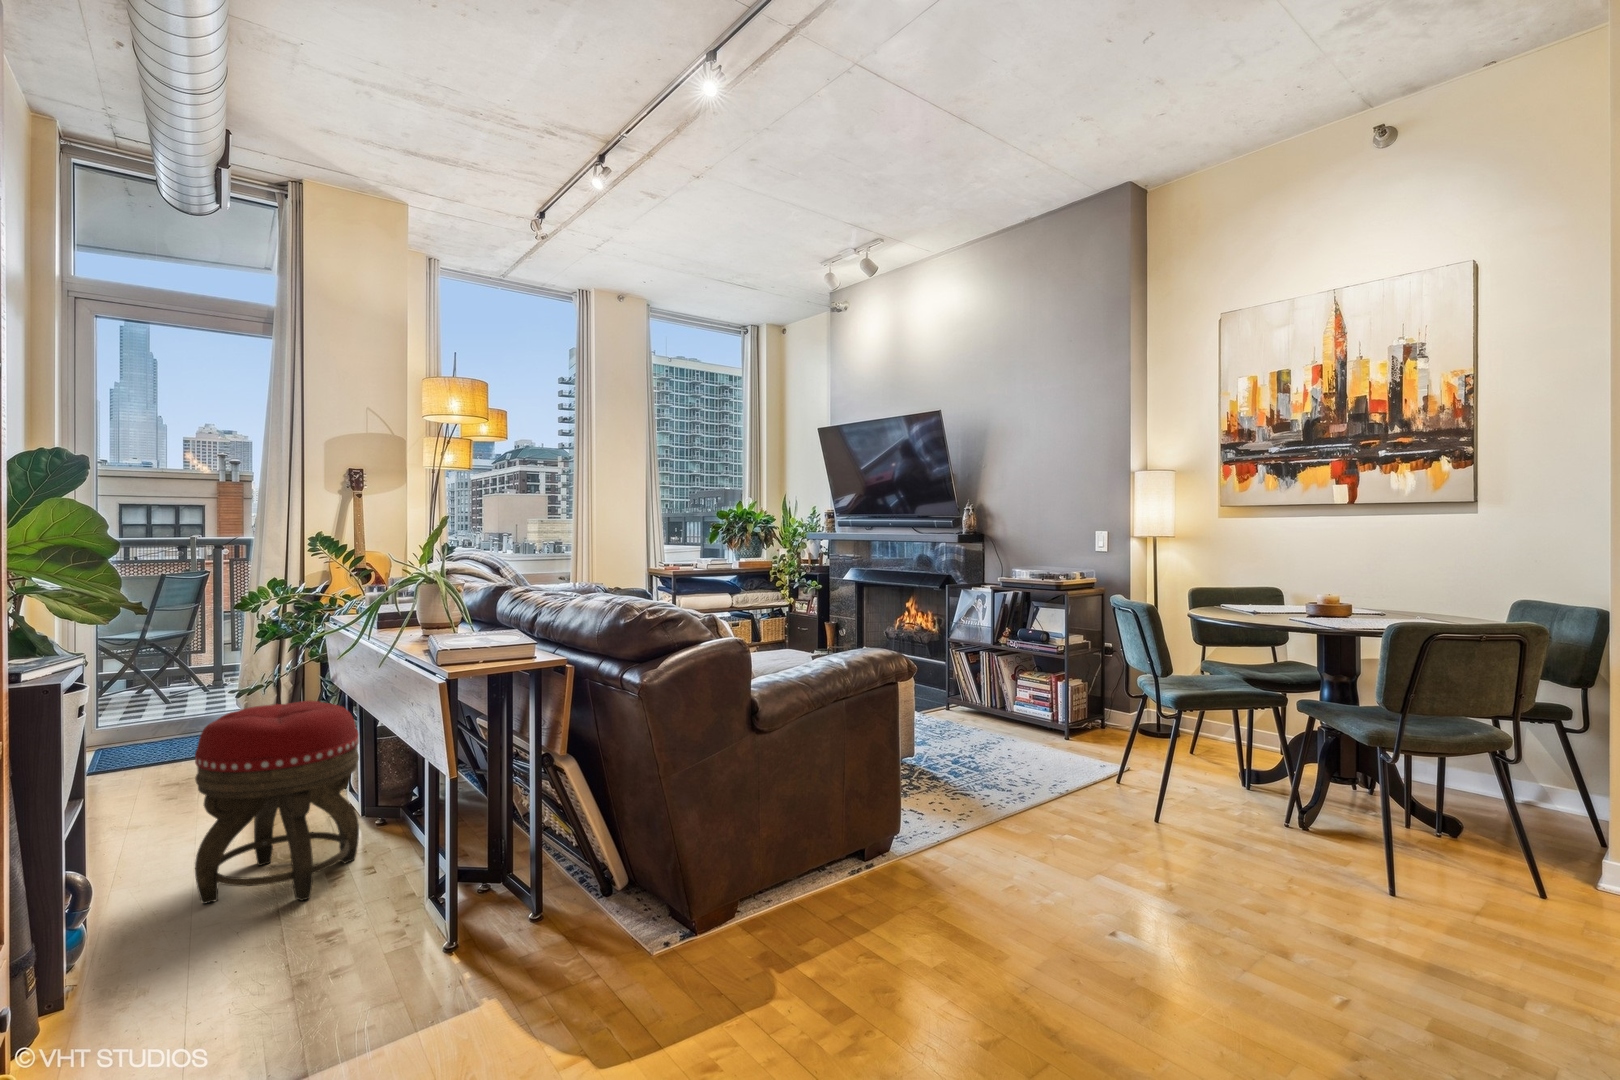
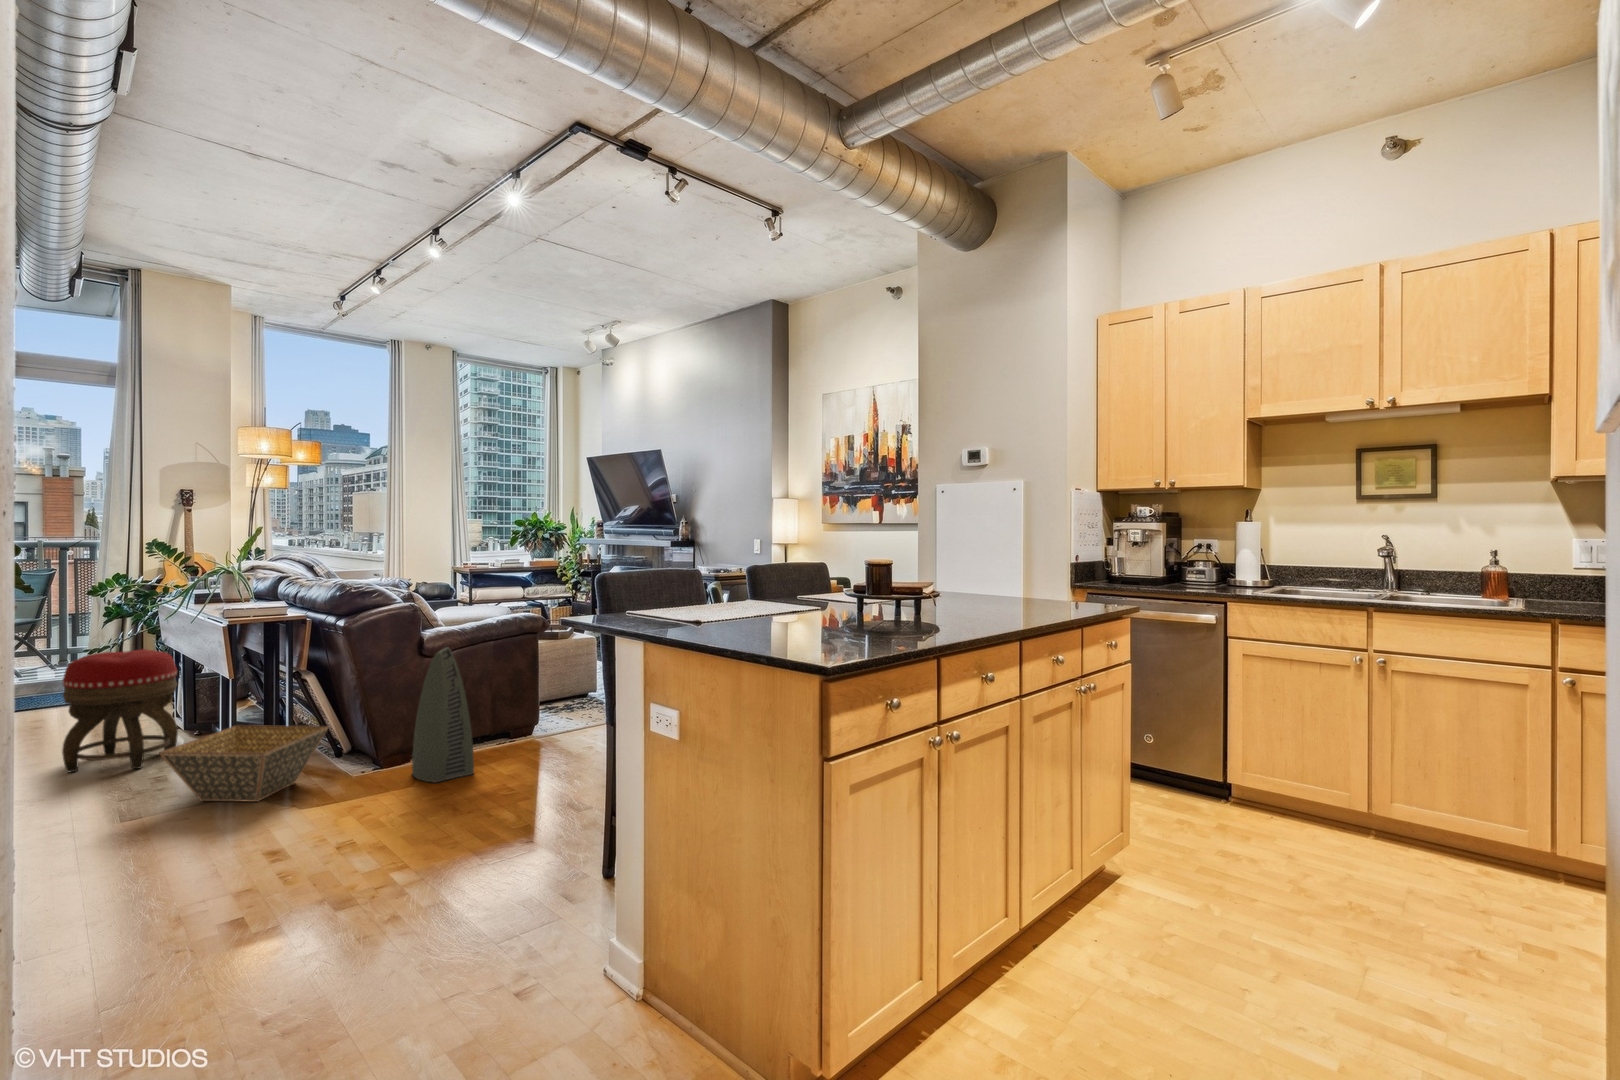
air purifier: none [742,716,851,970] -> present [412,648,474,782]
basket: none [343,842,605,1010] -> present [159,725,328,802]

